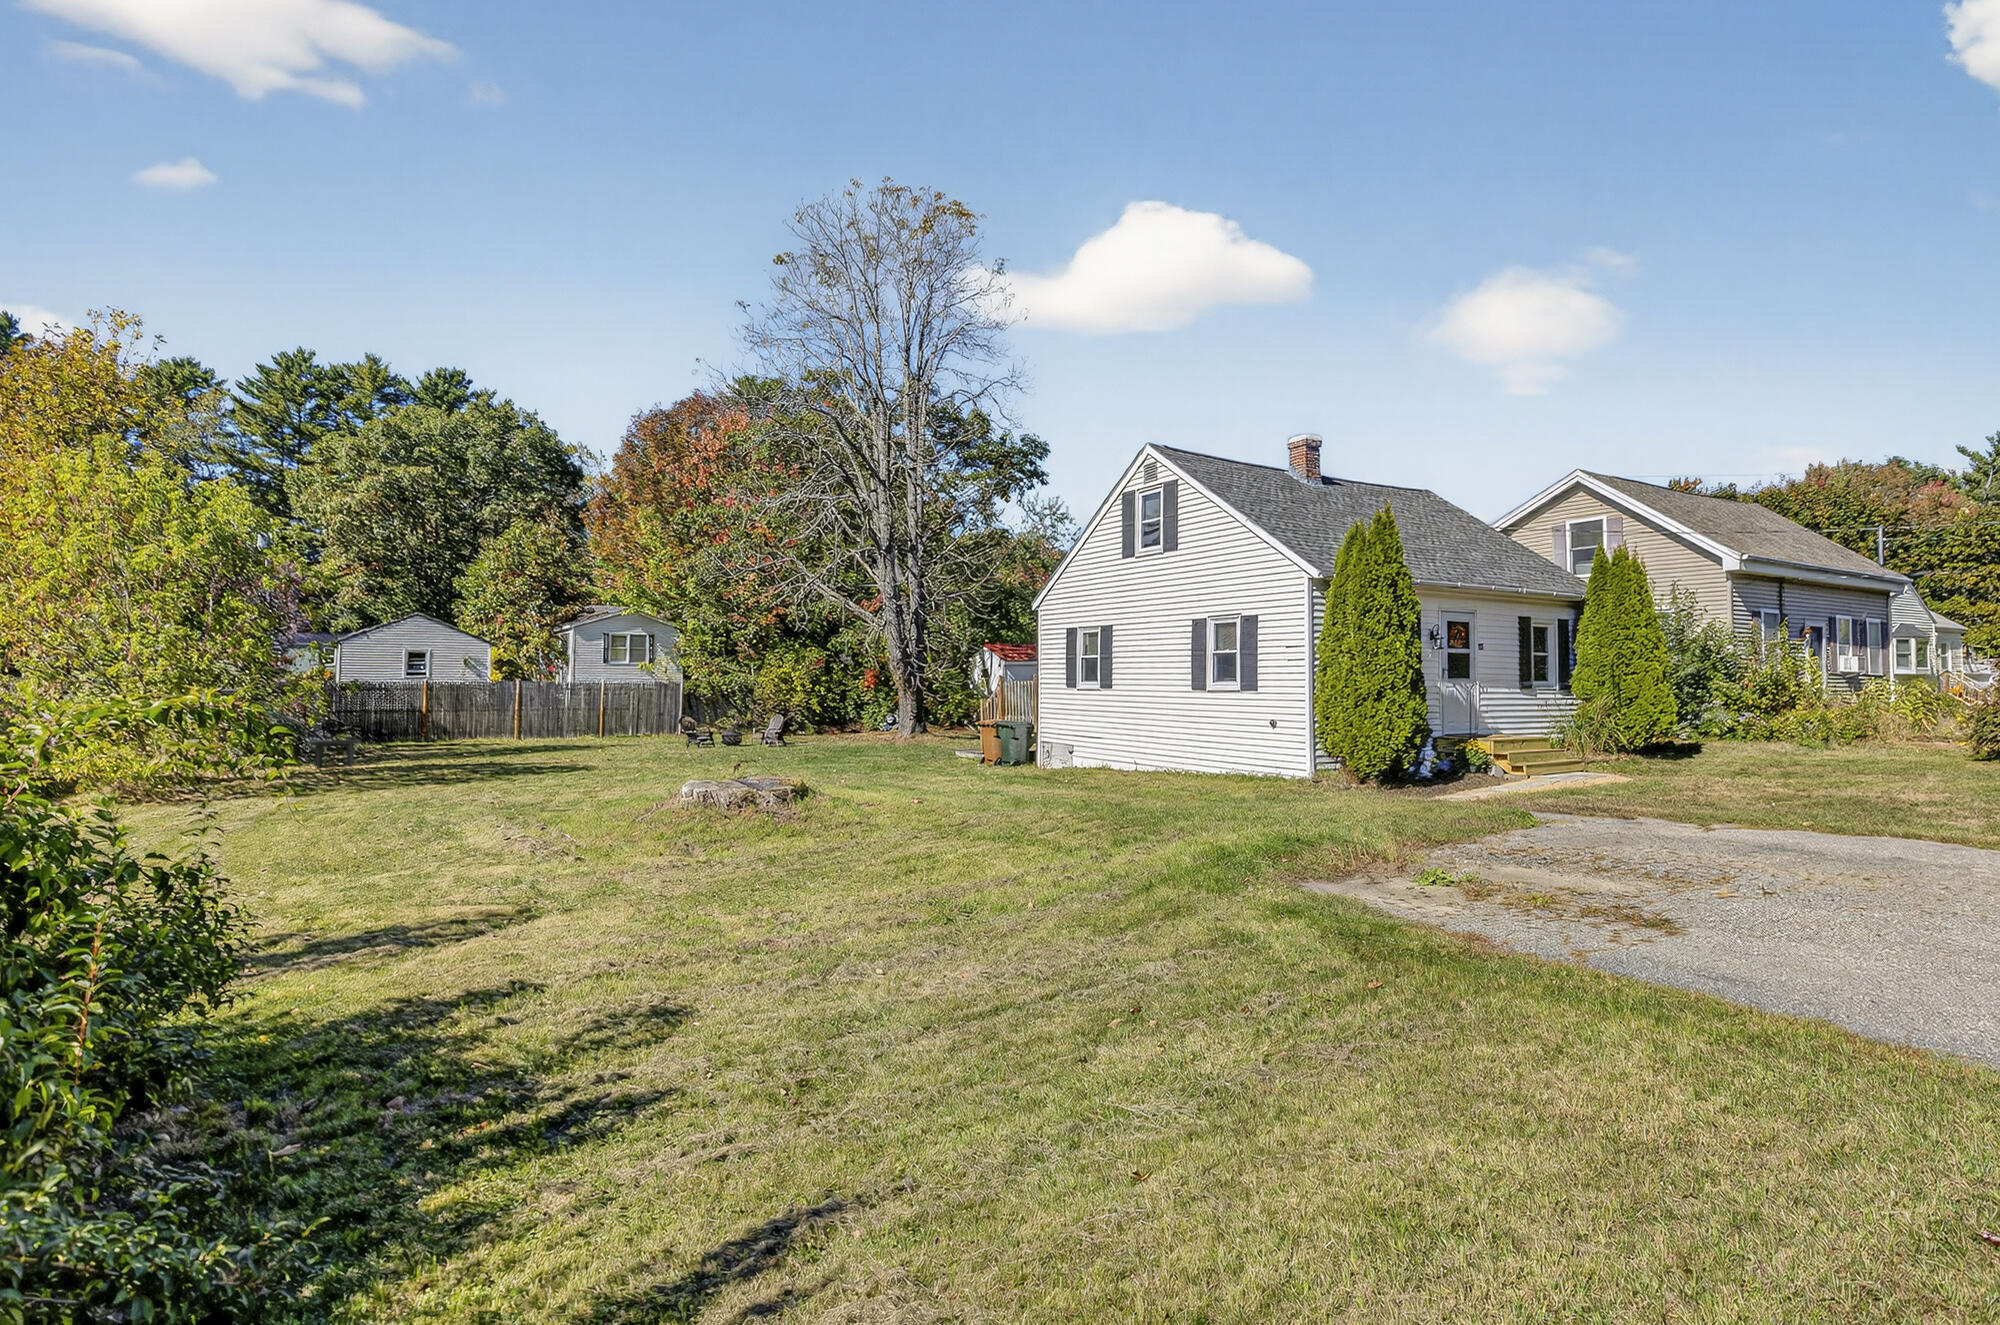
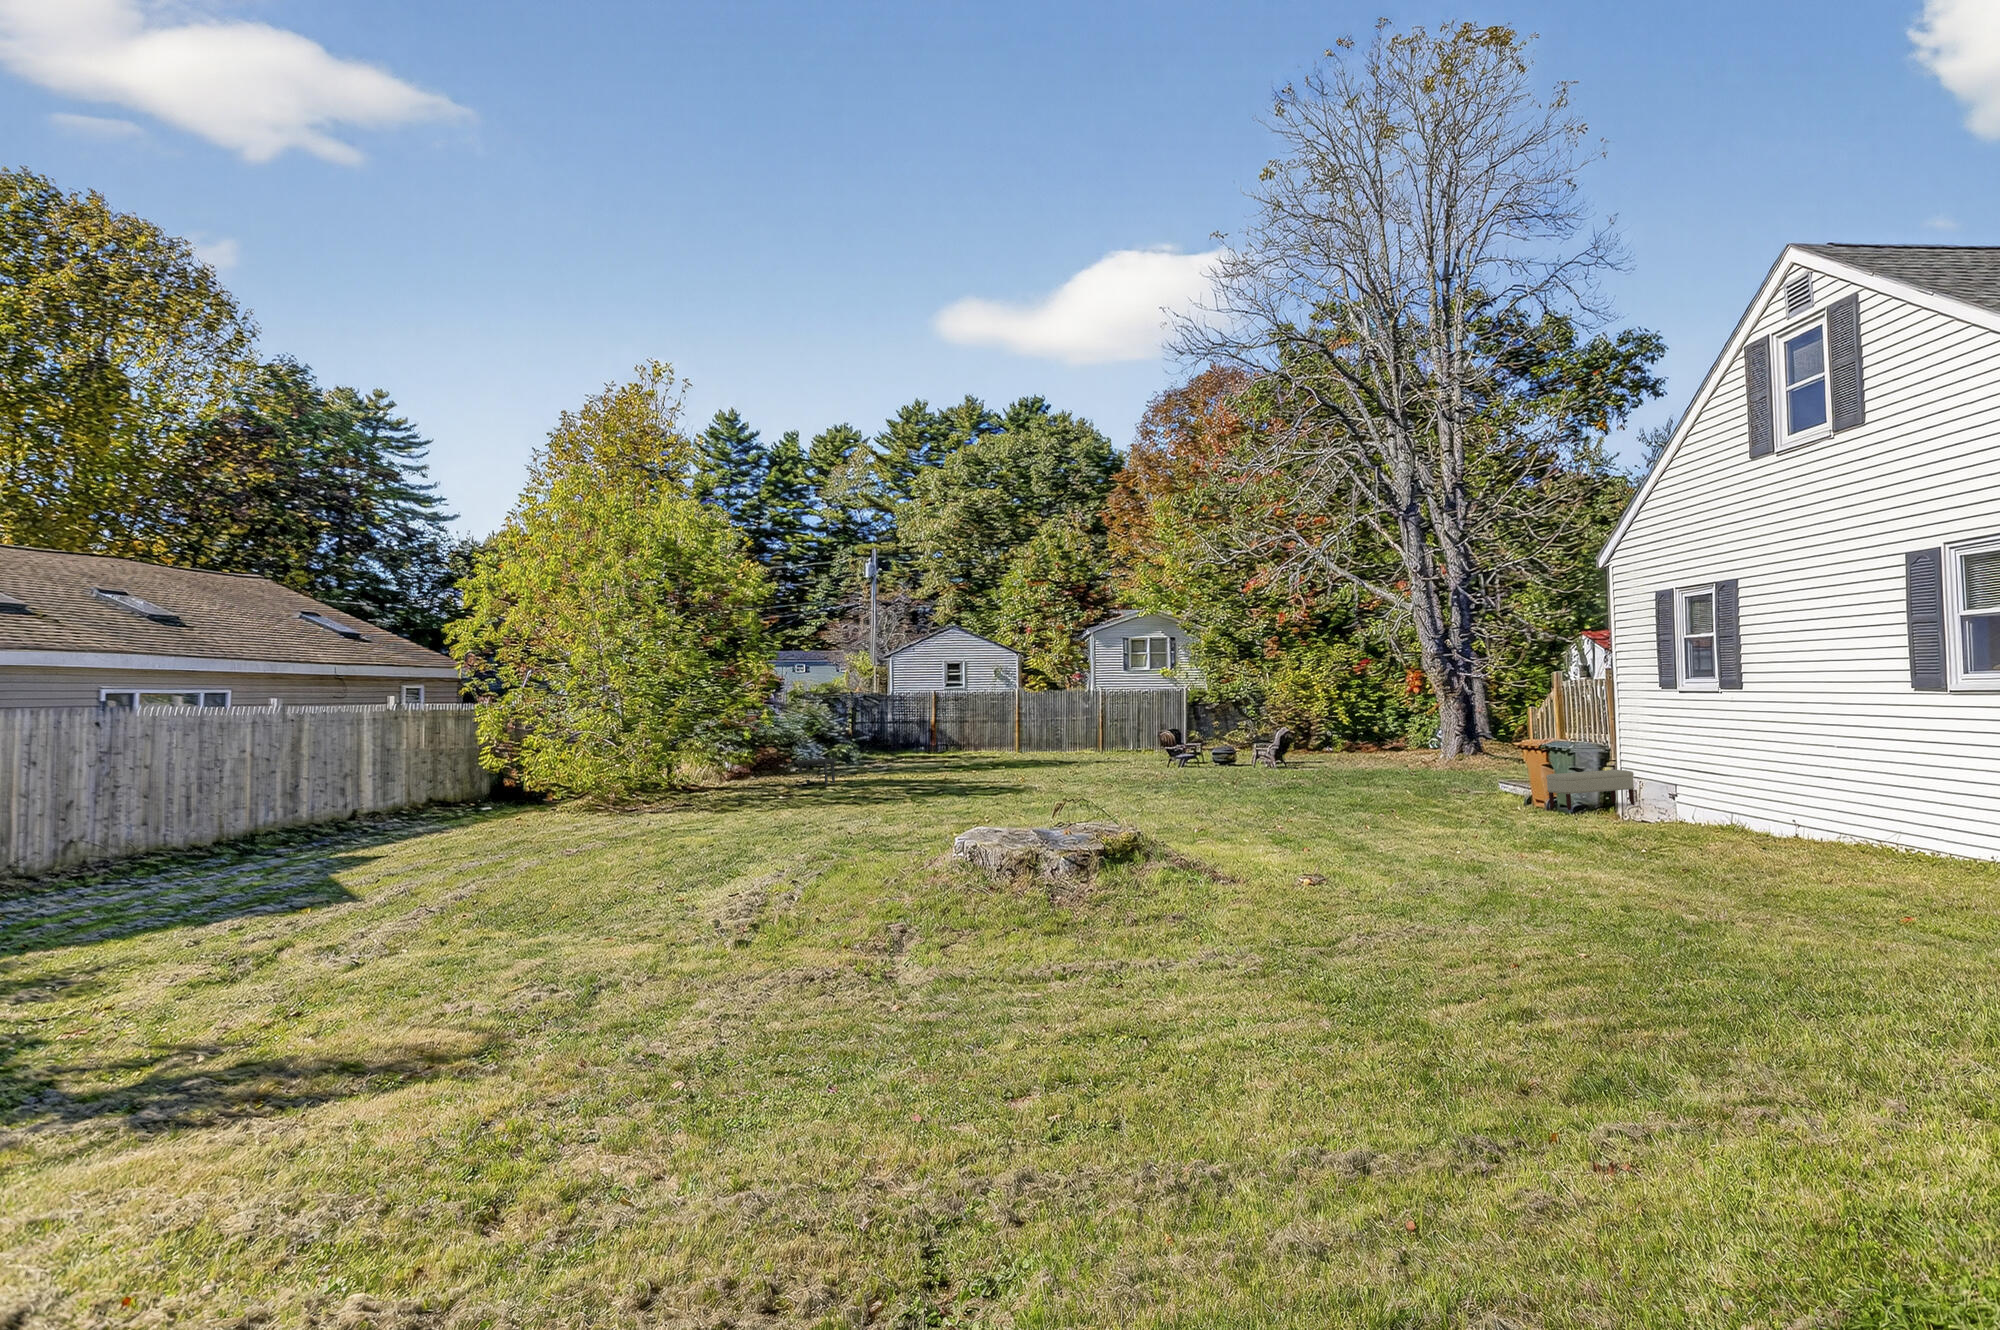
bench: none [1006,738,1051,763] -> present [1546,770,1634,810]

